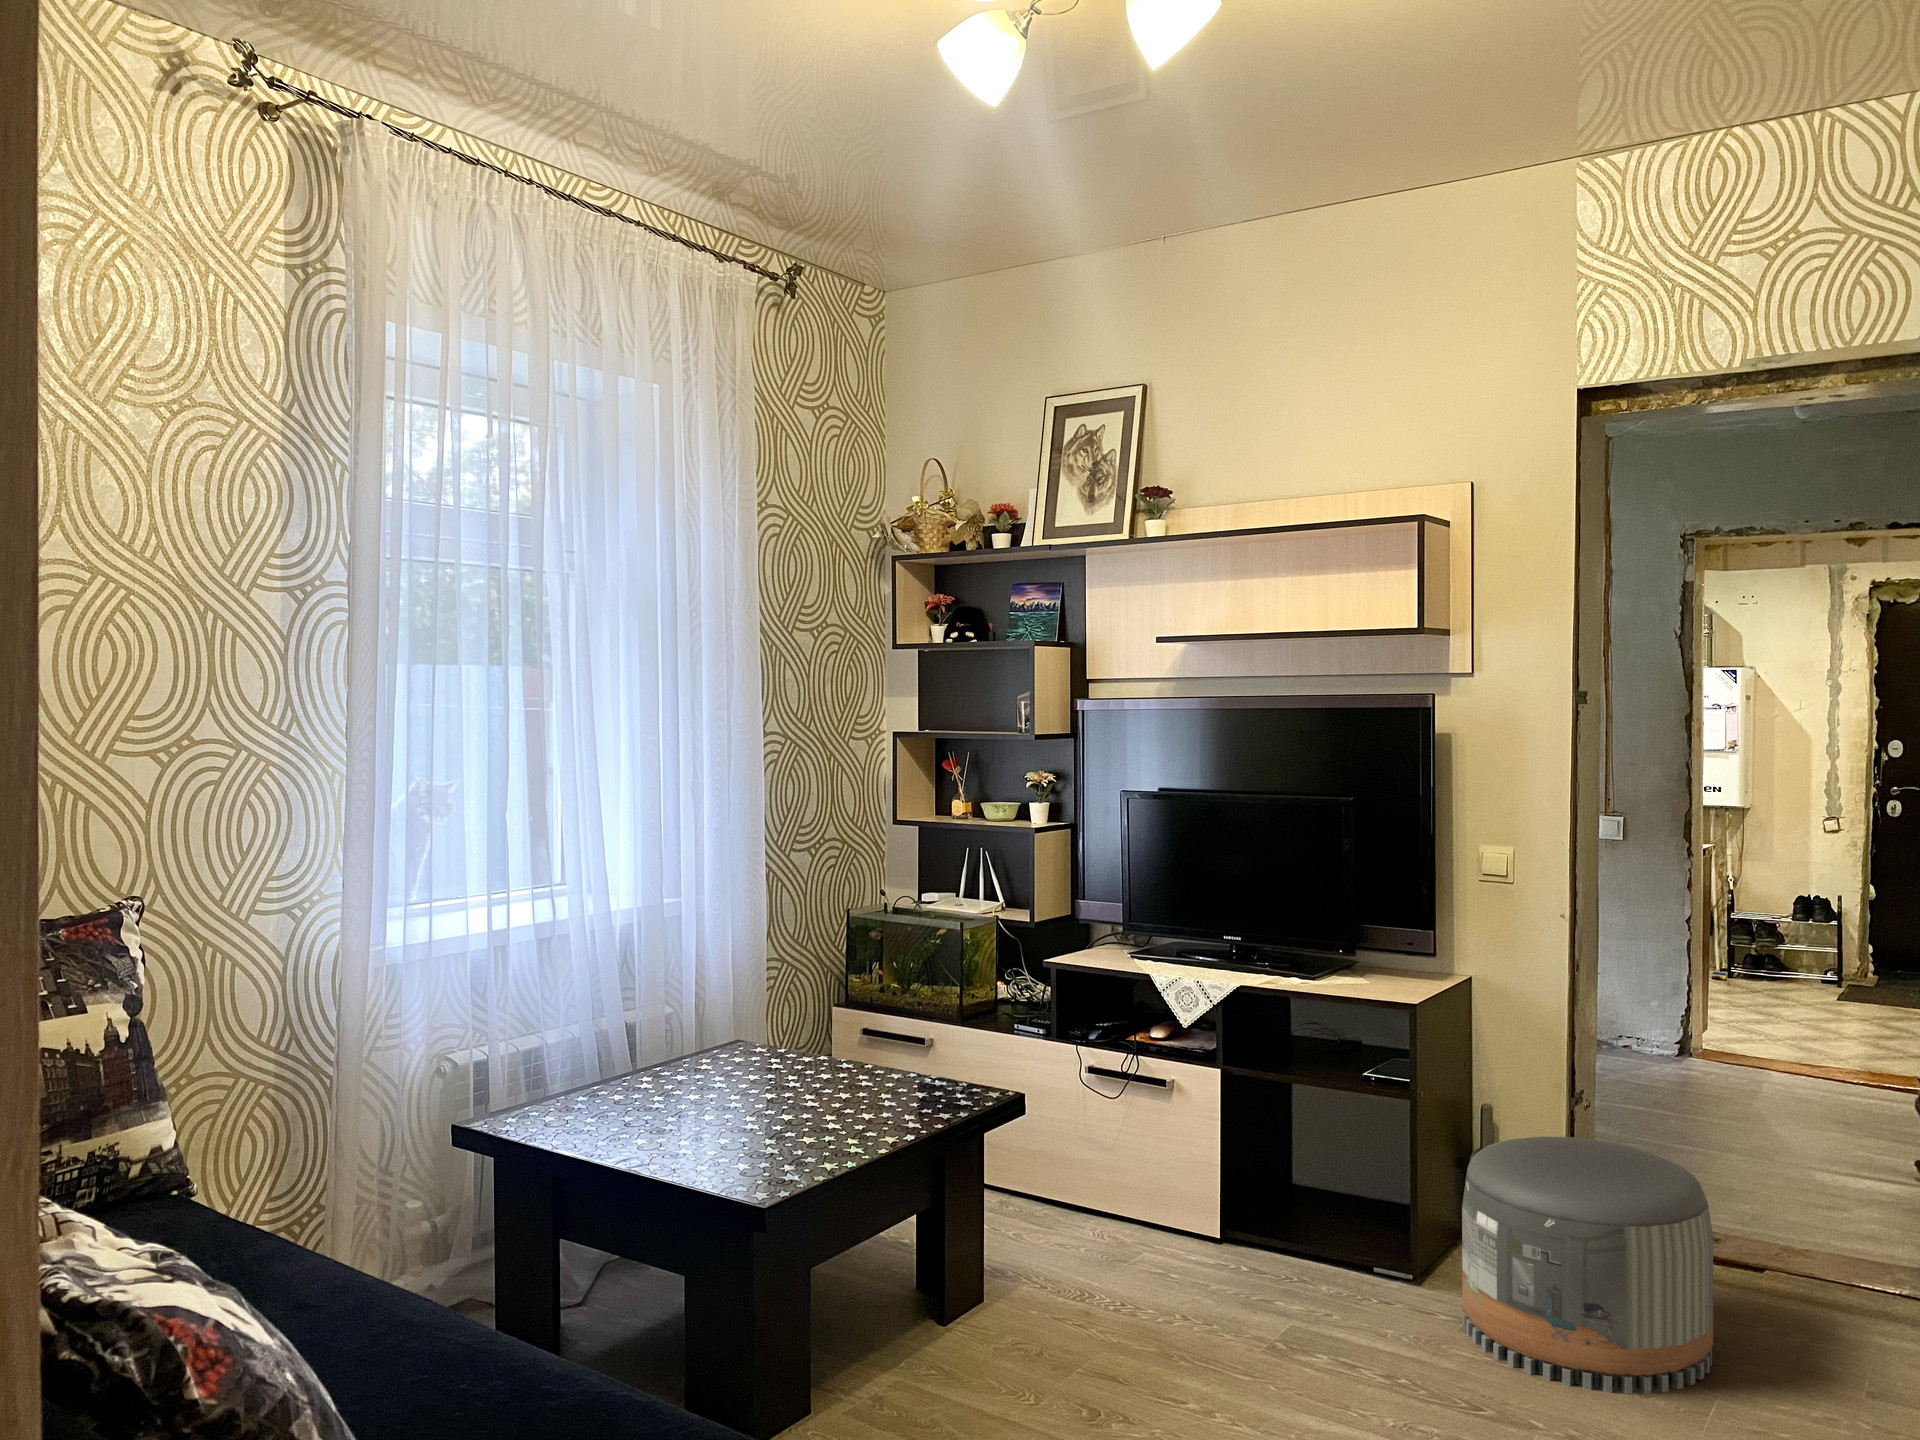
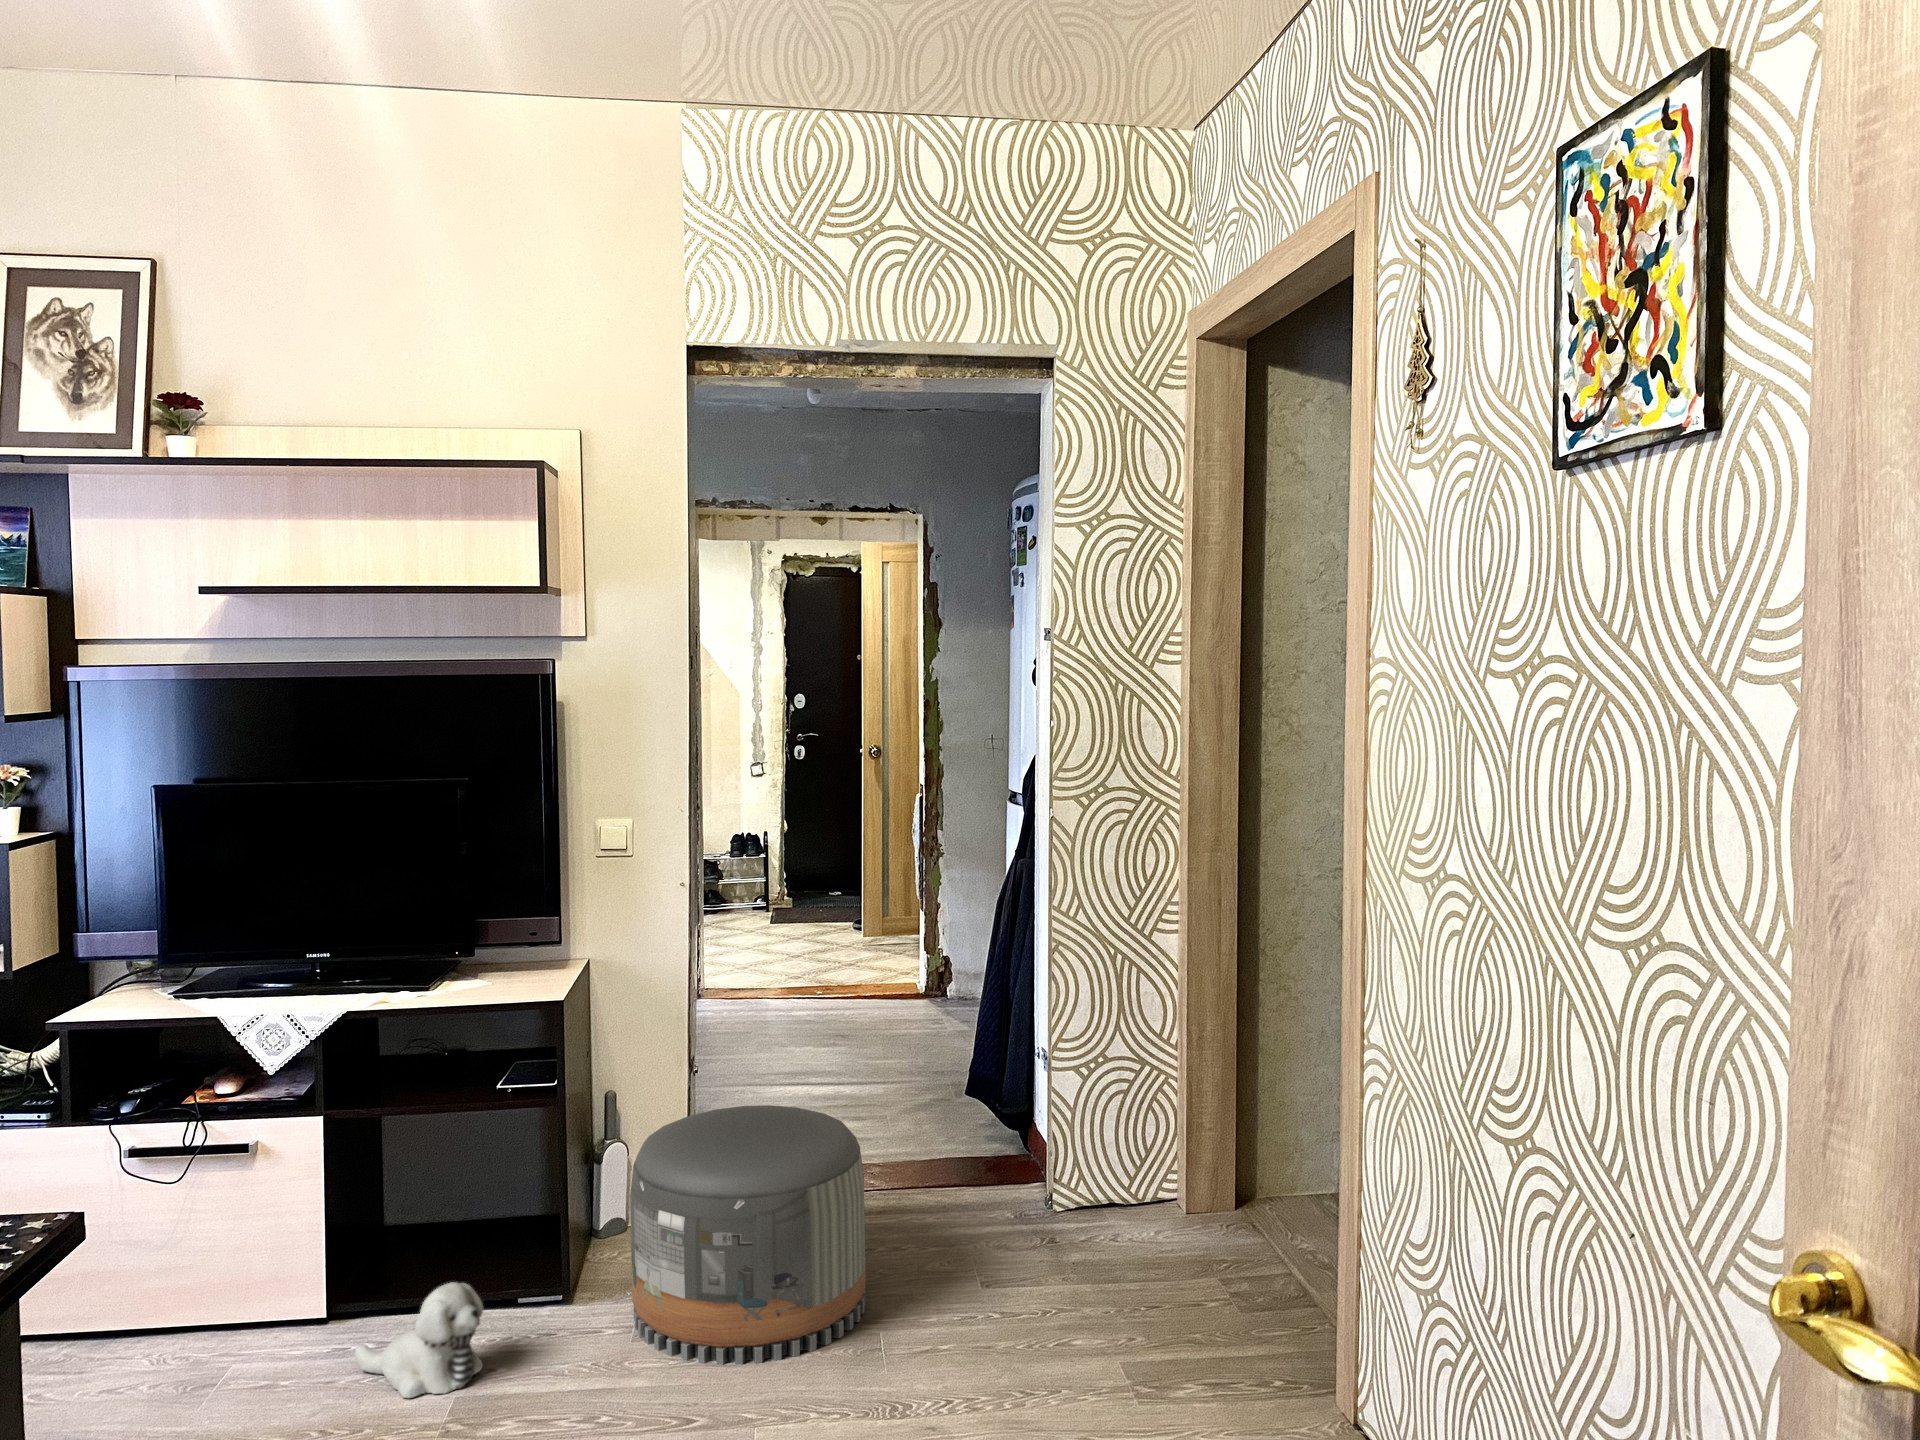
plush toy: none [1225,1226,1322,1317] -> present [355,1282,484,1398]

